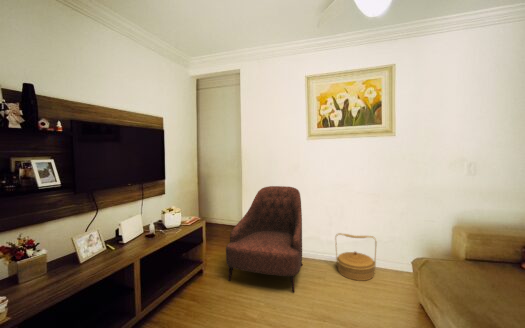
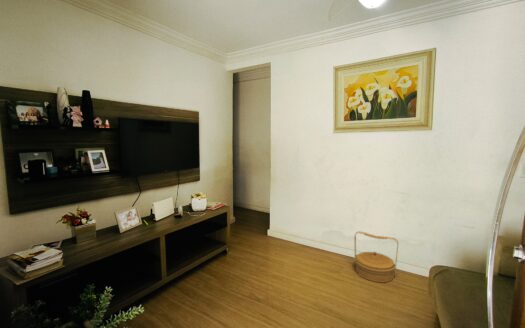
armchair: present [226,186,303,292] -> none [244,179,323,283]

